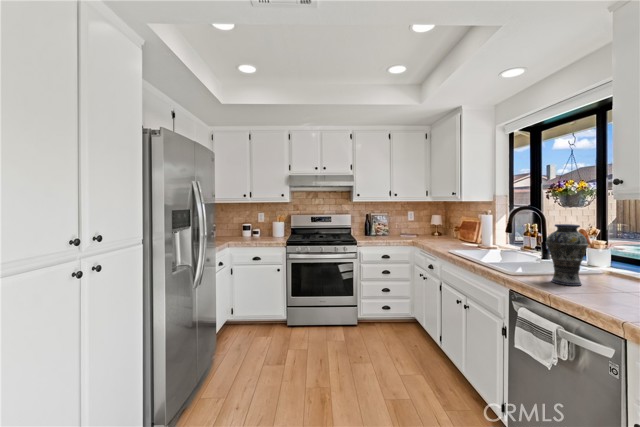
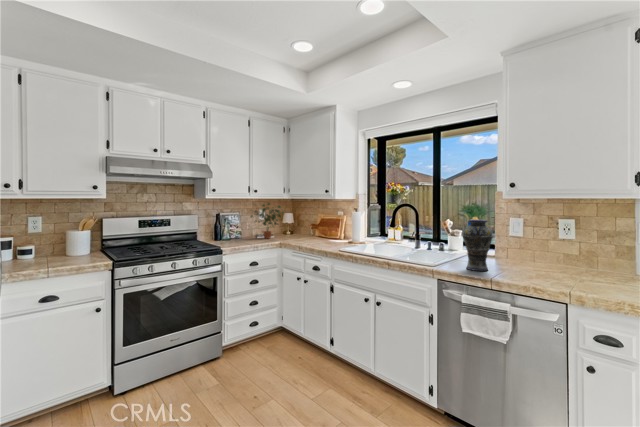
potted plant: none [394,205,424,237] -> present [250,203,284,239]

